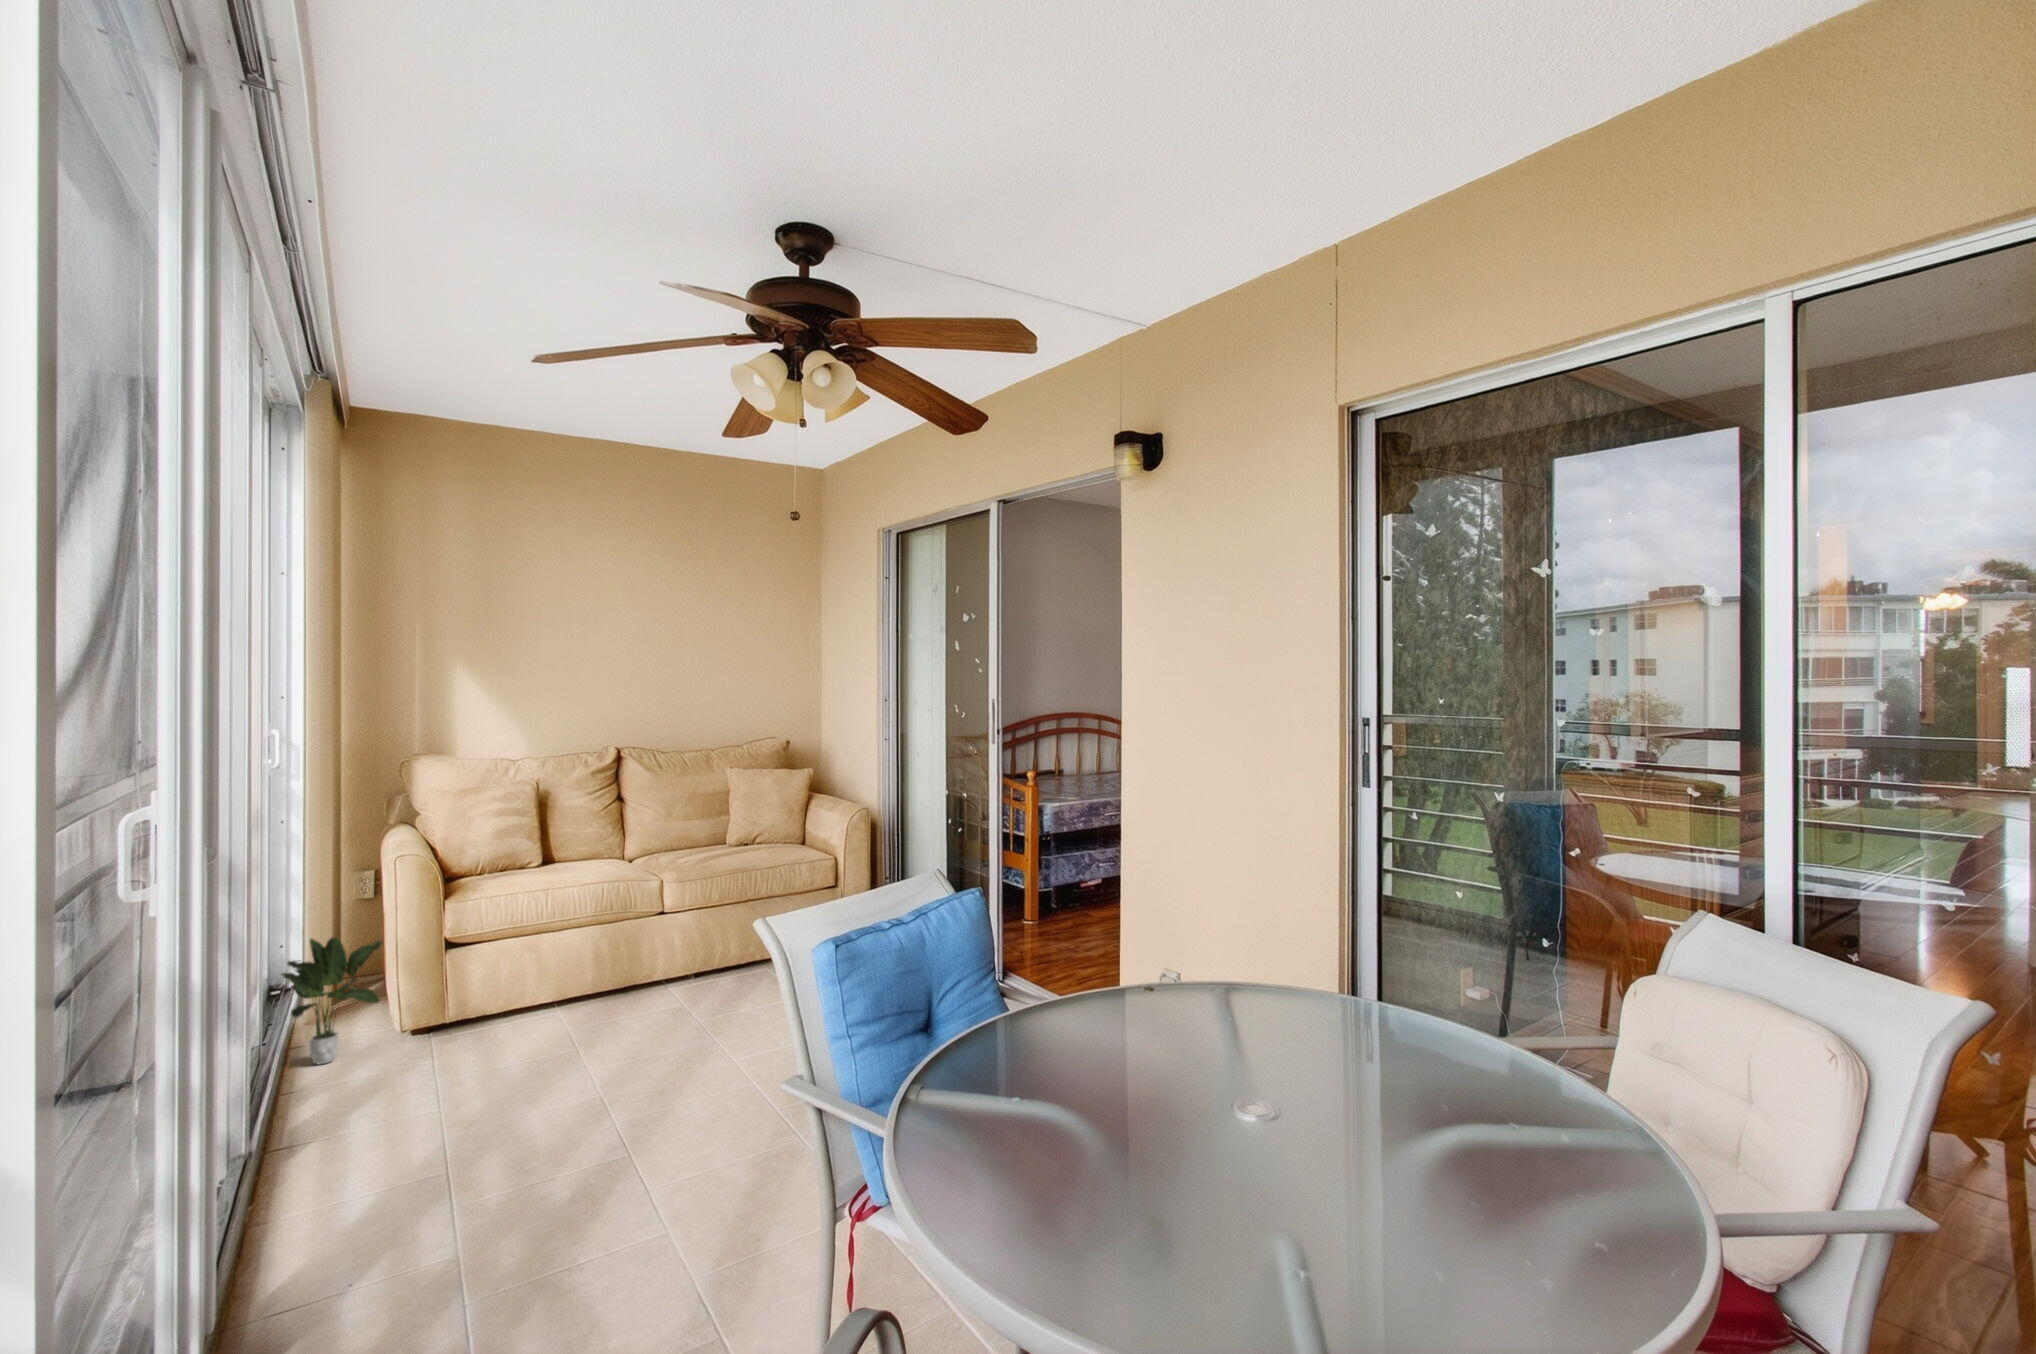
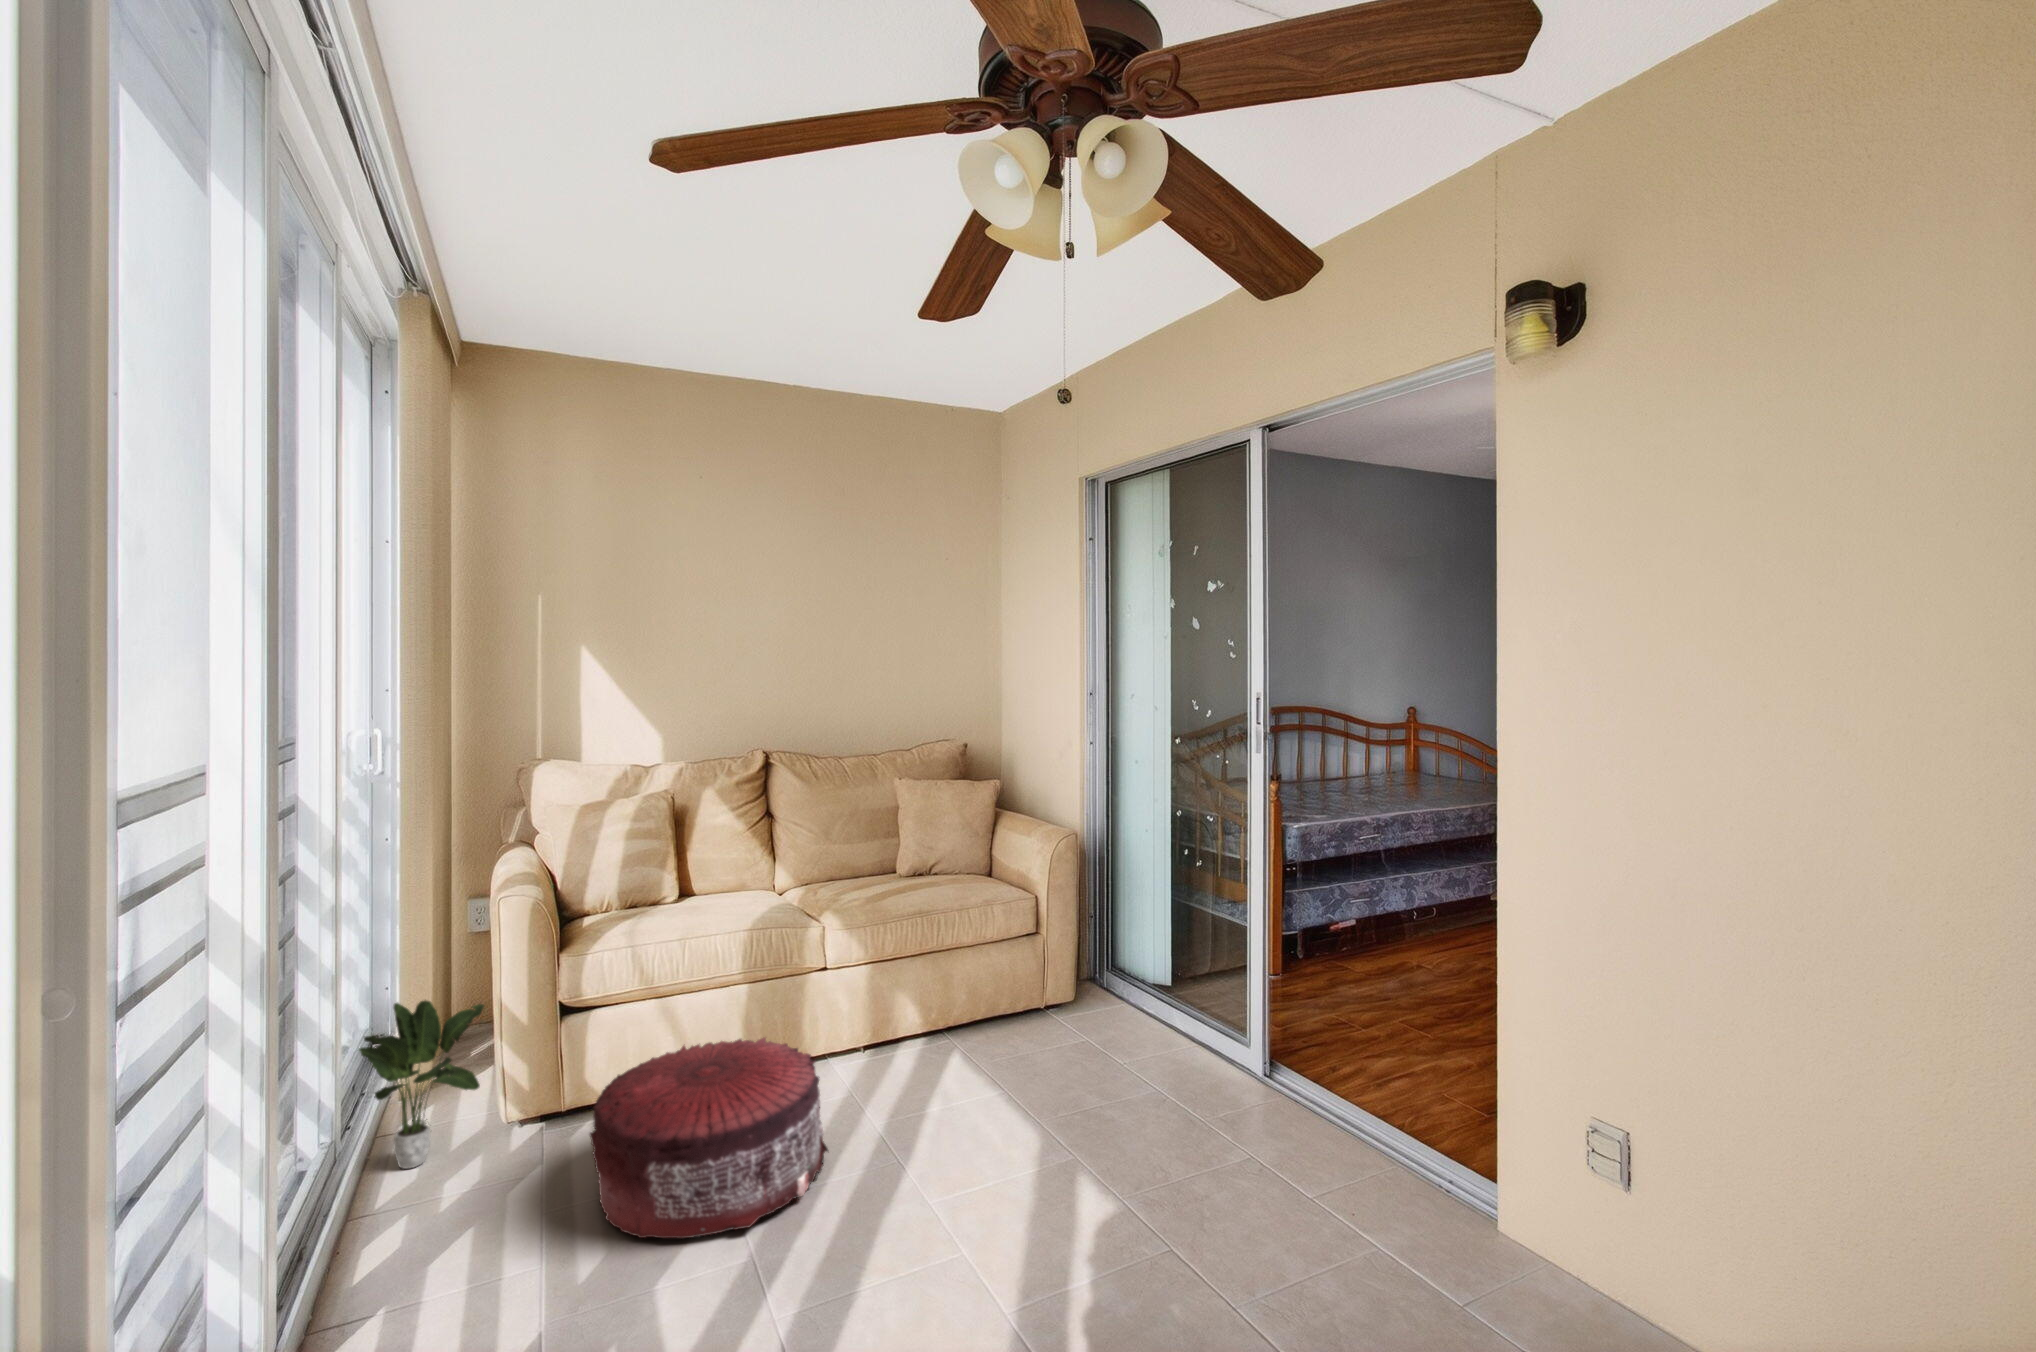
pouf: none [470,959,656,1091] -> present [589,1038,828,1239]

